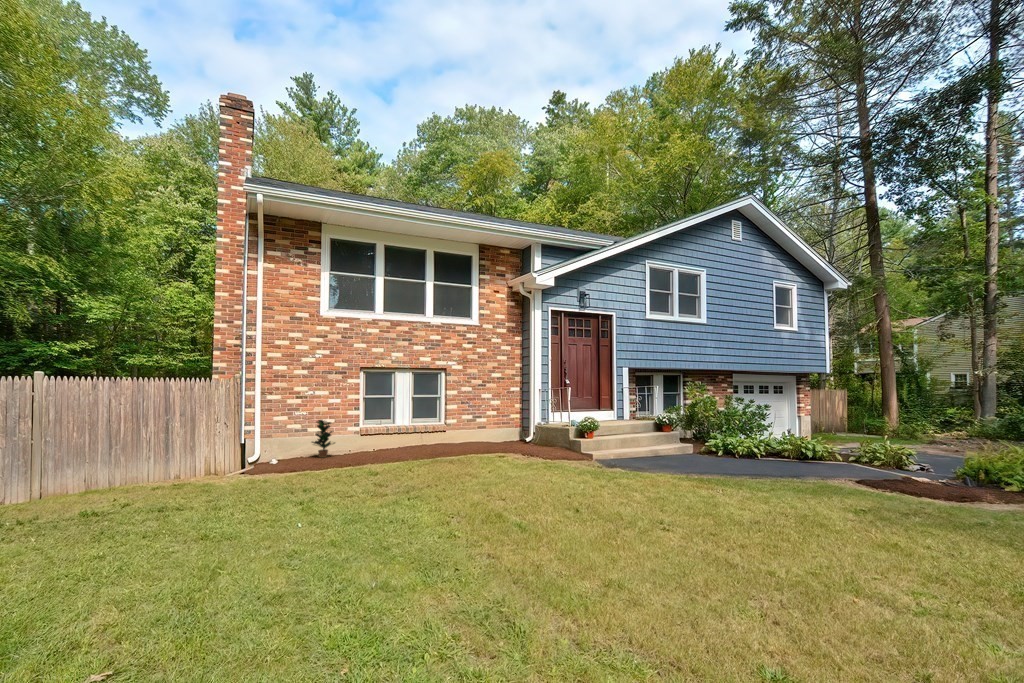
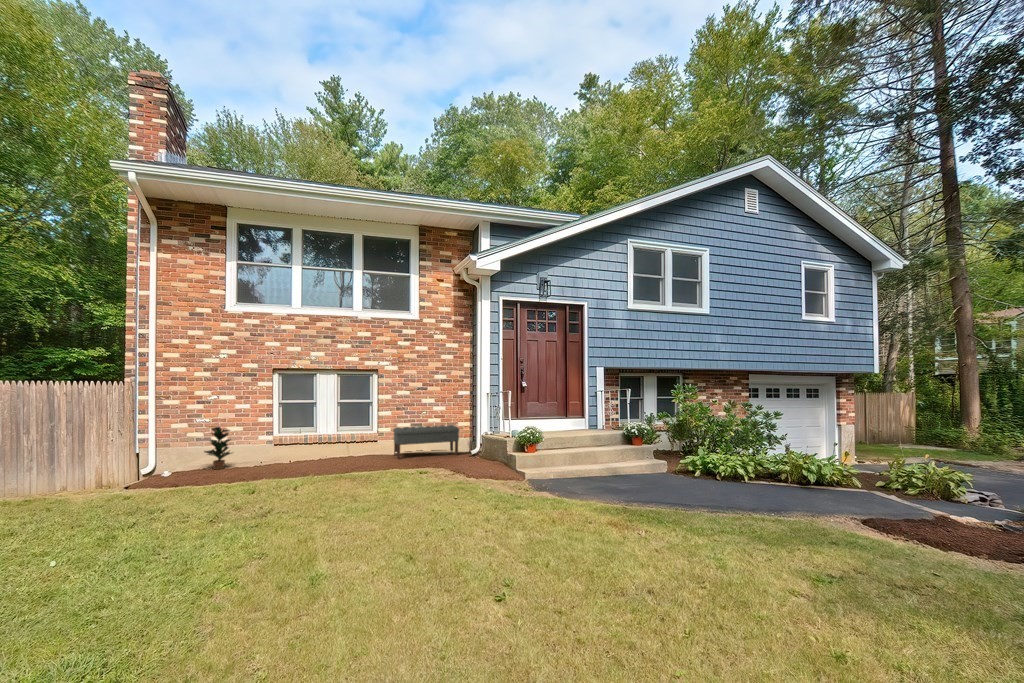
bench: none [460,418,518,447] -> present [393,425,459,459]

